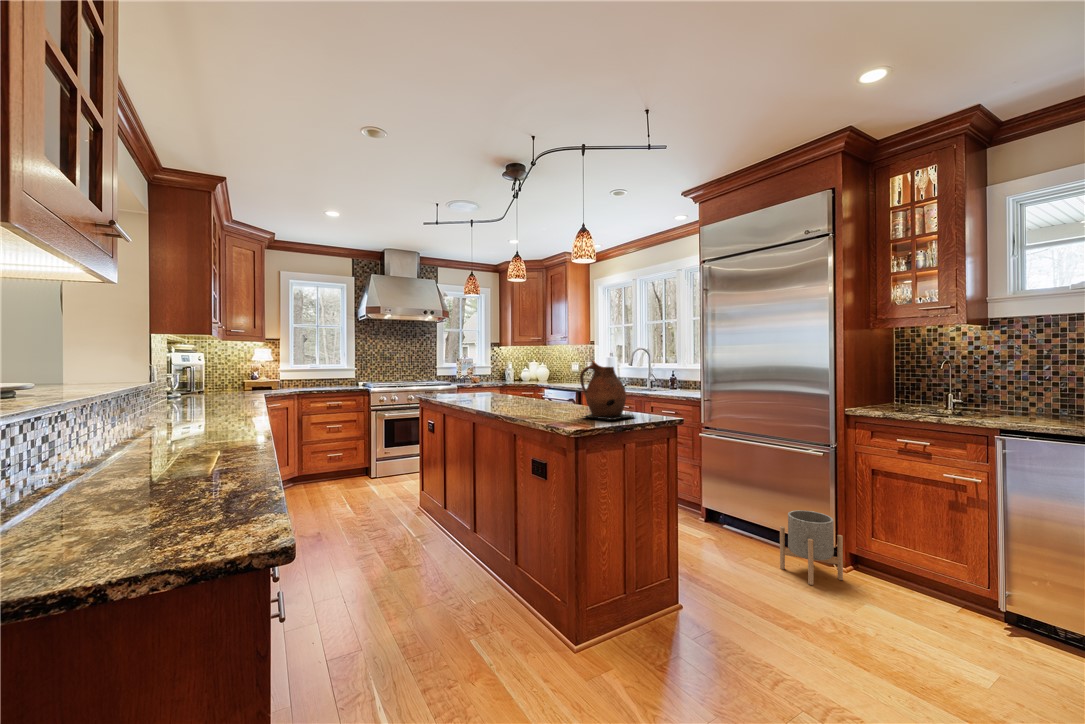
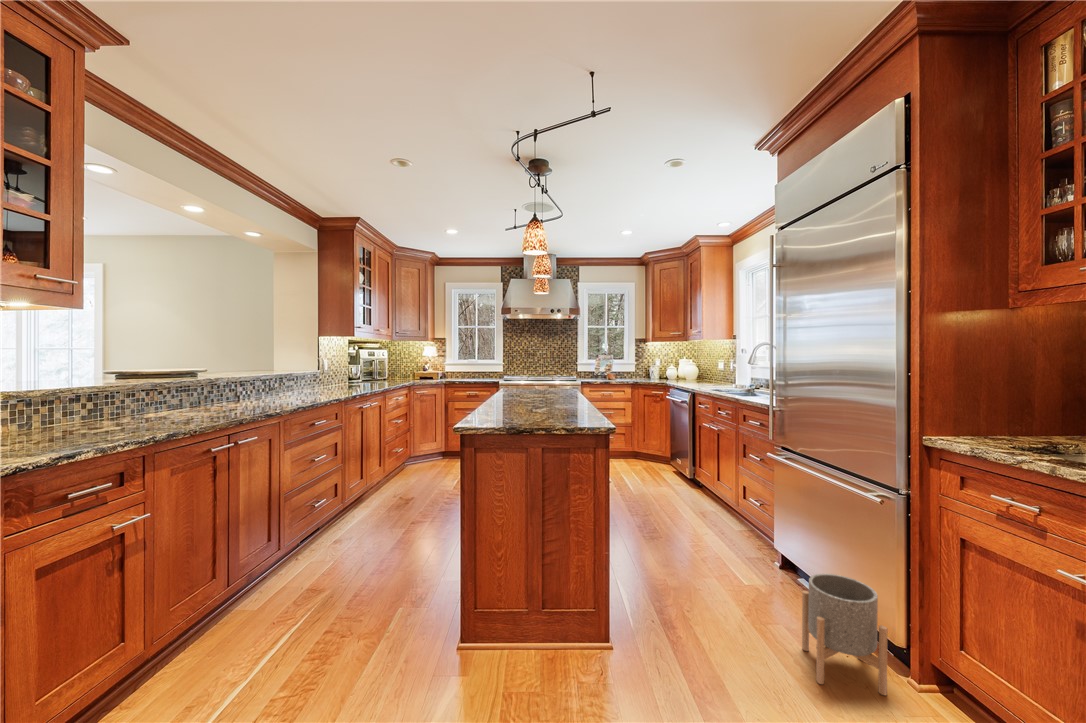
ceramic pitcher: present [580,360,634,420] -> none [509,357,565,422]

